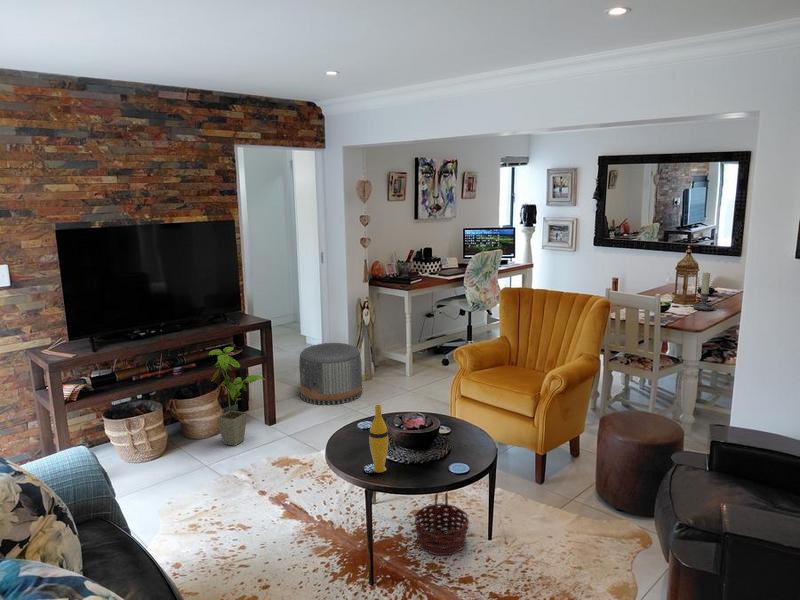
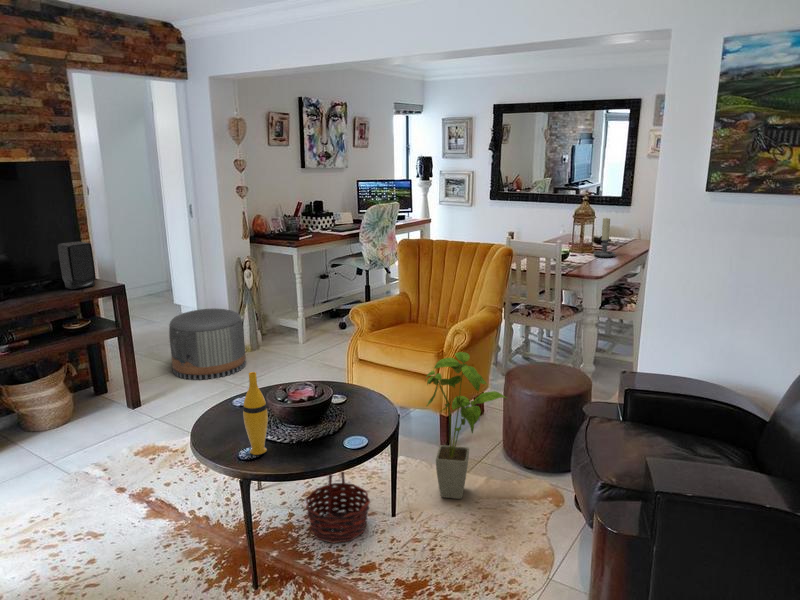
speaker: none [219,285,247,324] -> present [58,242,96,289]
house plant: present [208,347,265,446] -> present [426,352,507,499]

